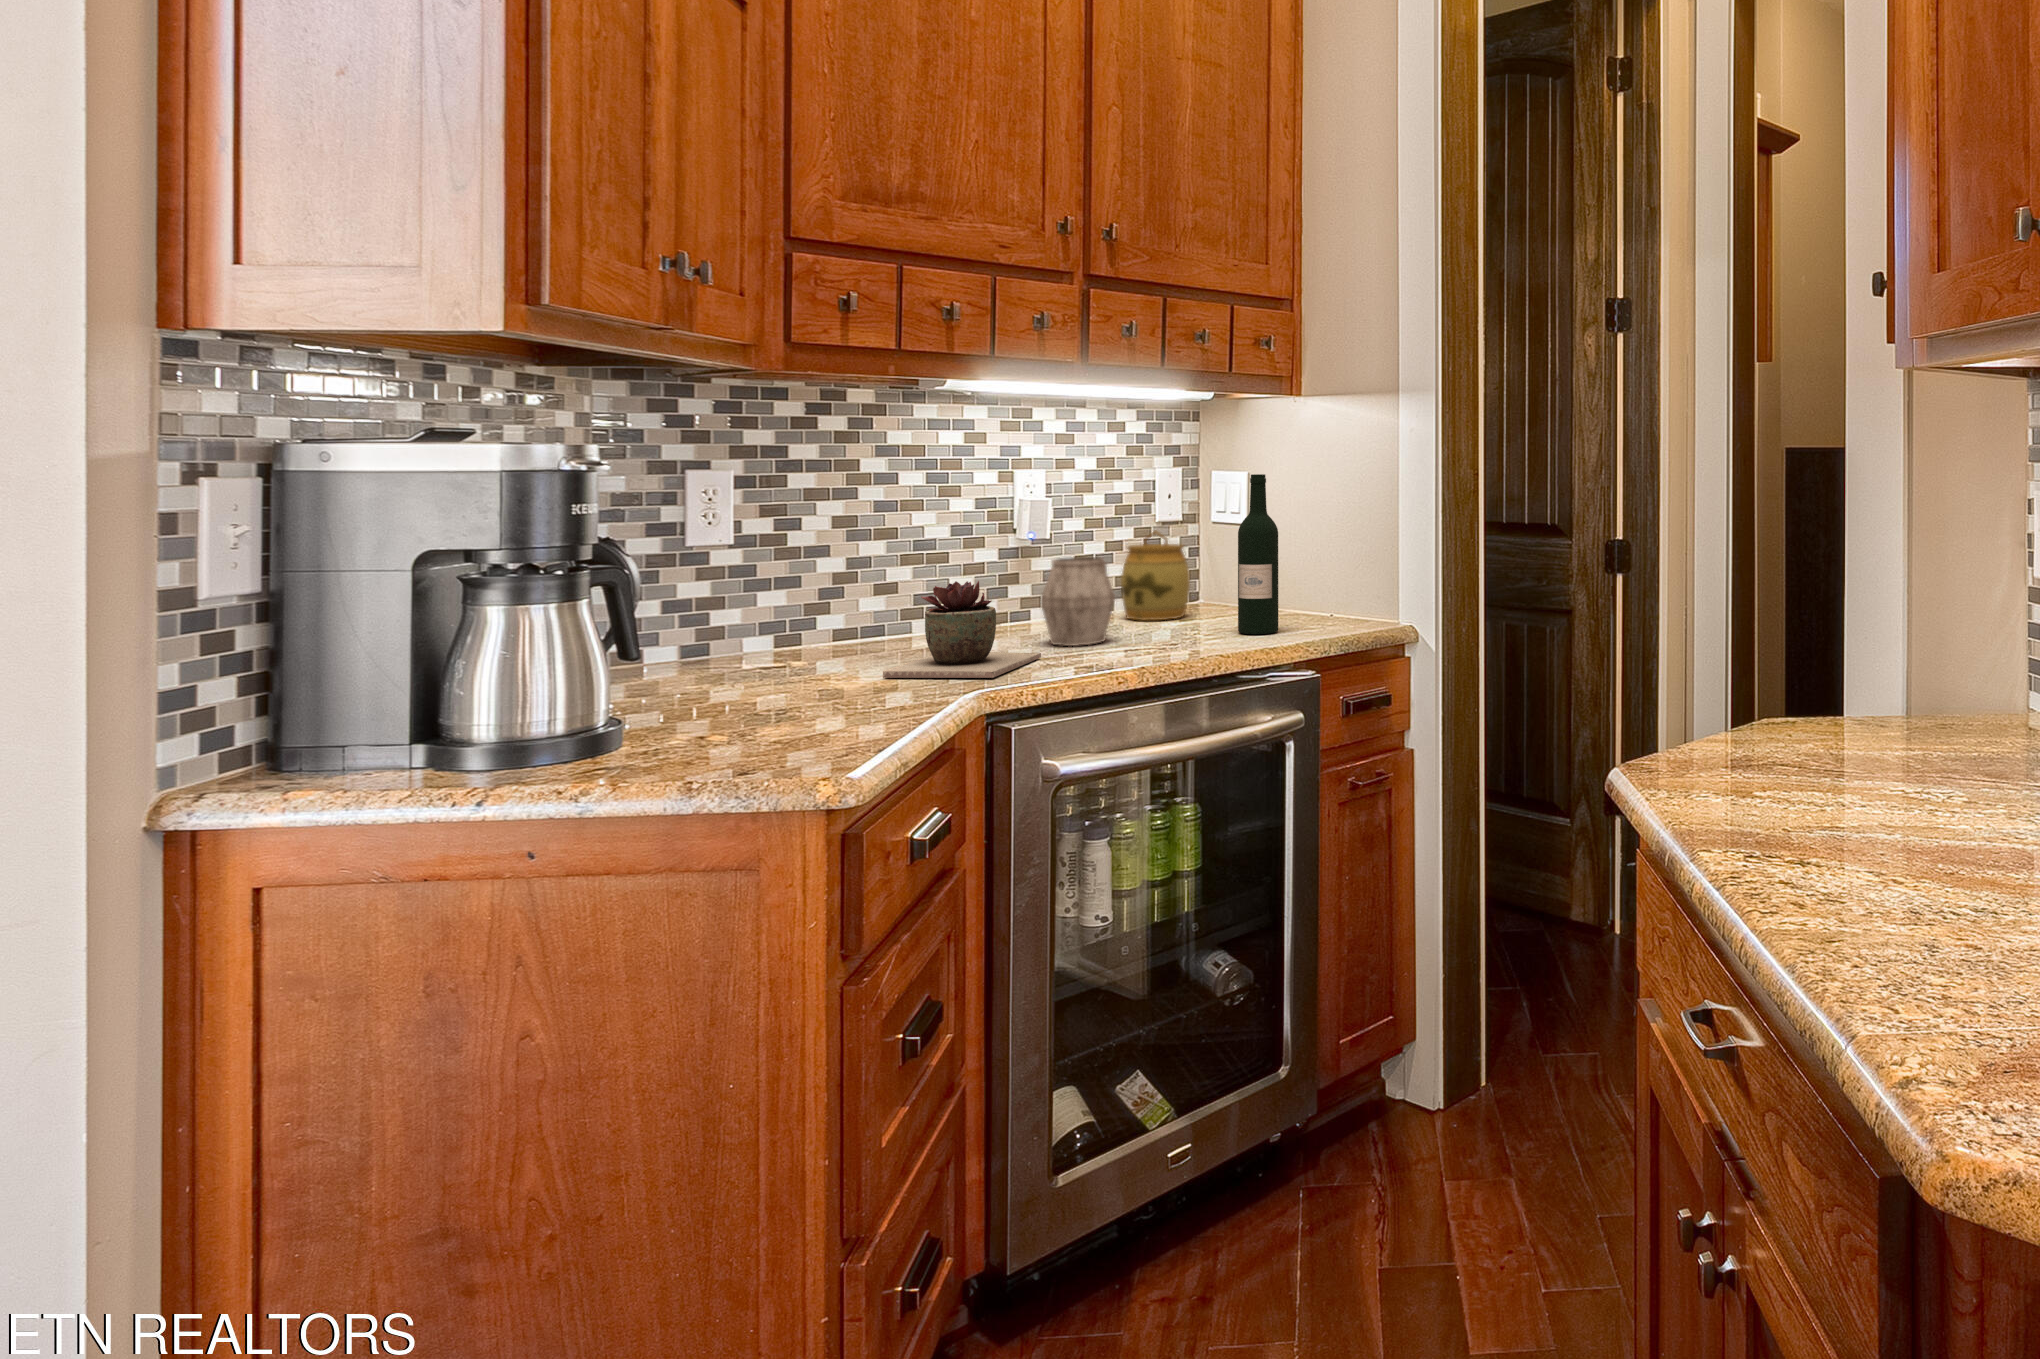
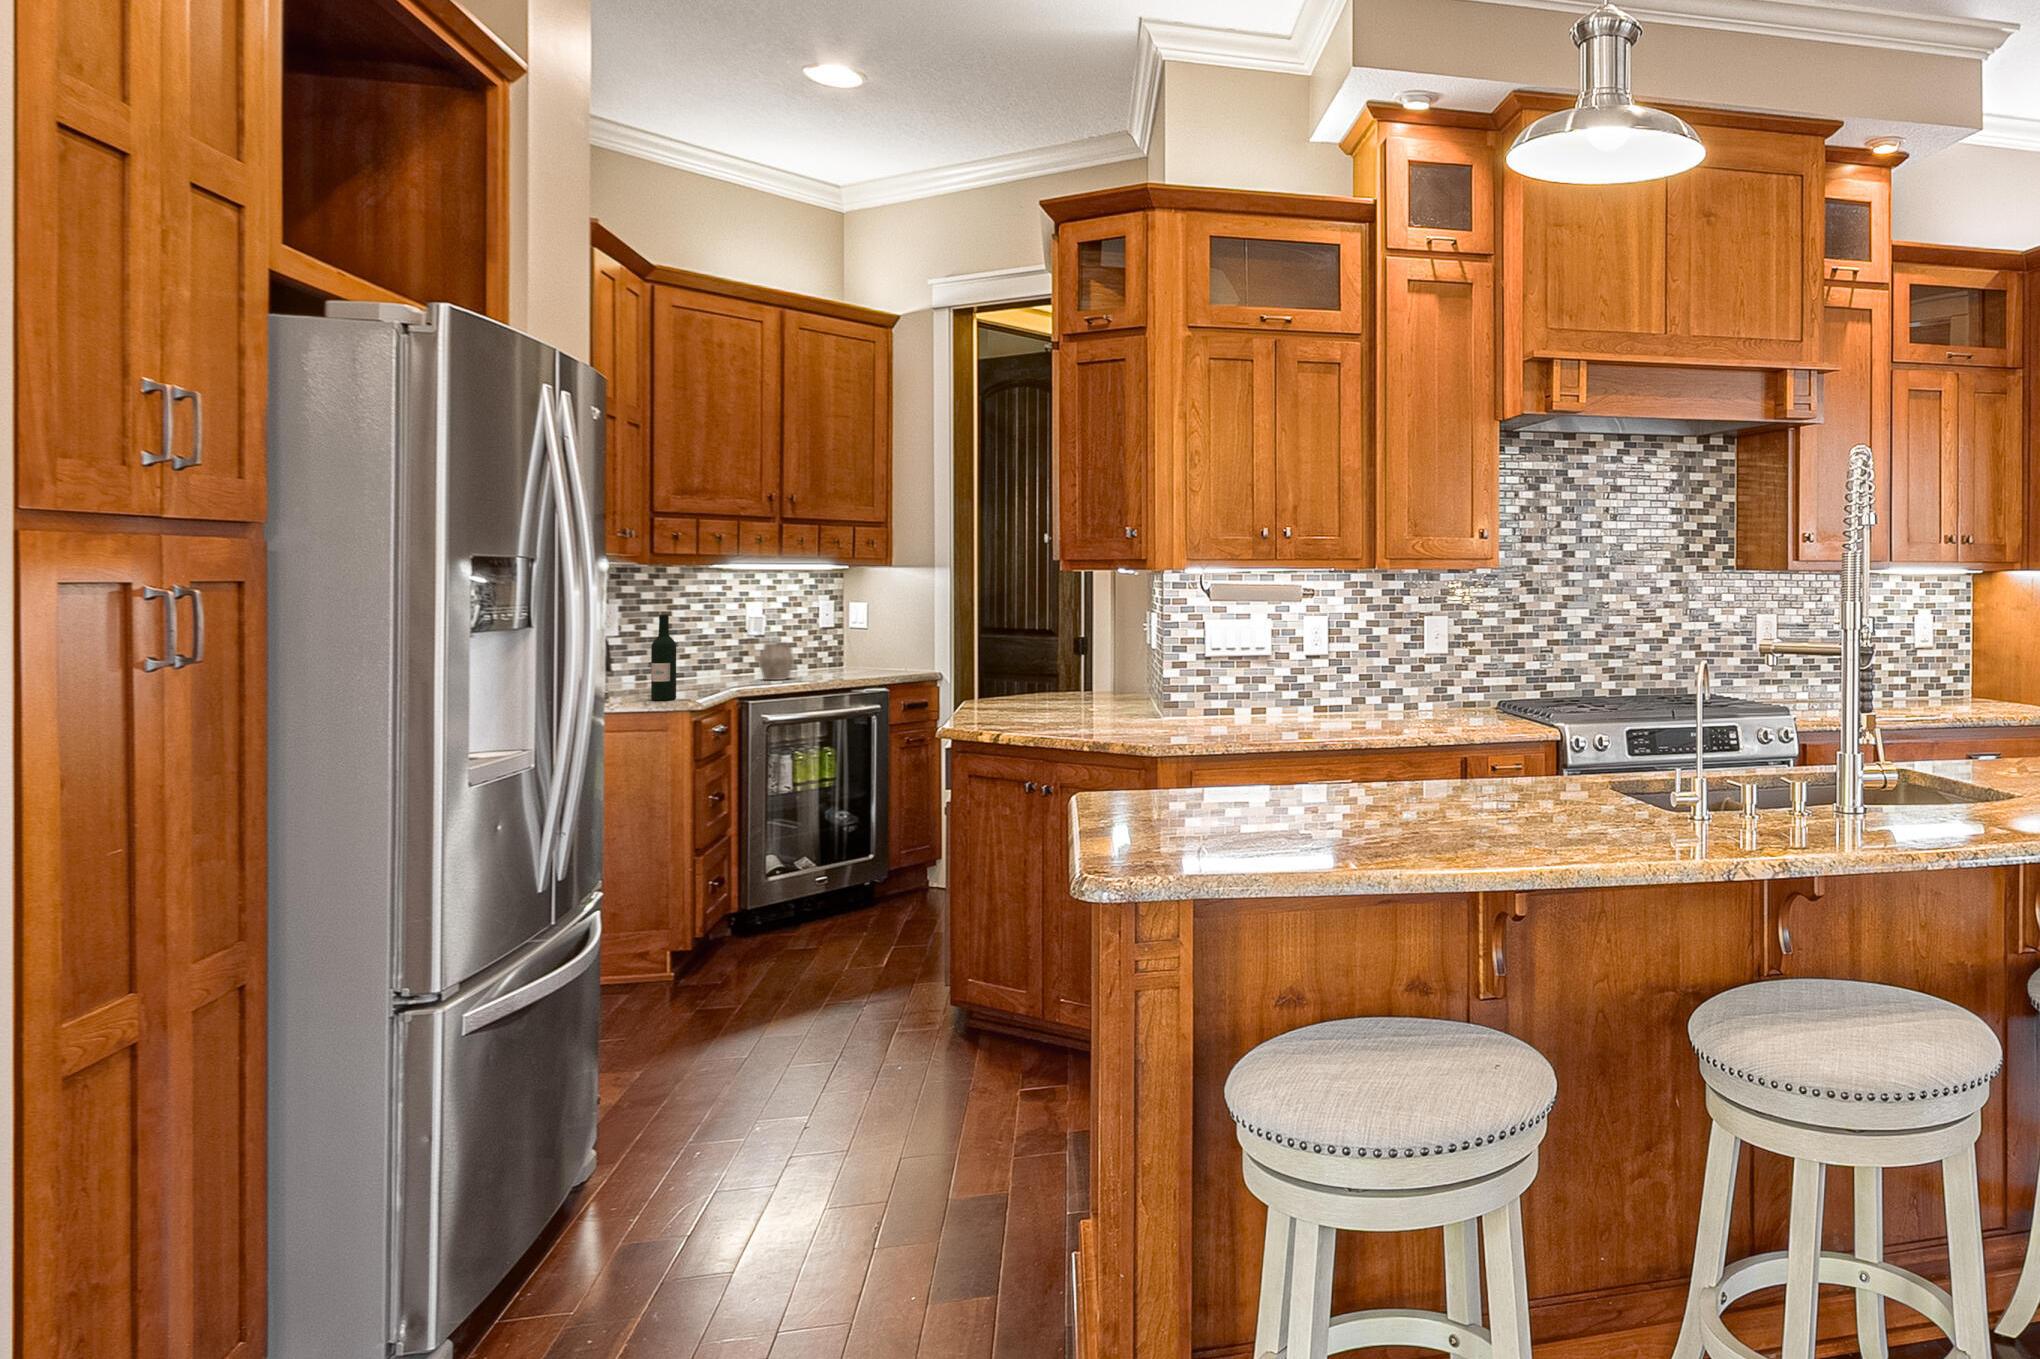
wine bottle: present [1238,474,1278,634] -> present [651,615,676,700]
jar: present [1121,531,1190,620] -> none [799,631,835,673]
succulent plant: present [883,581,1041,678] -> none [690,650,758,688]

